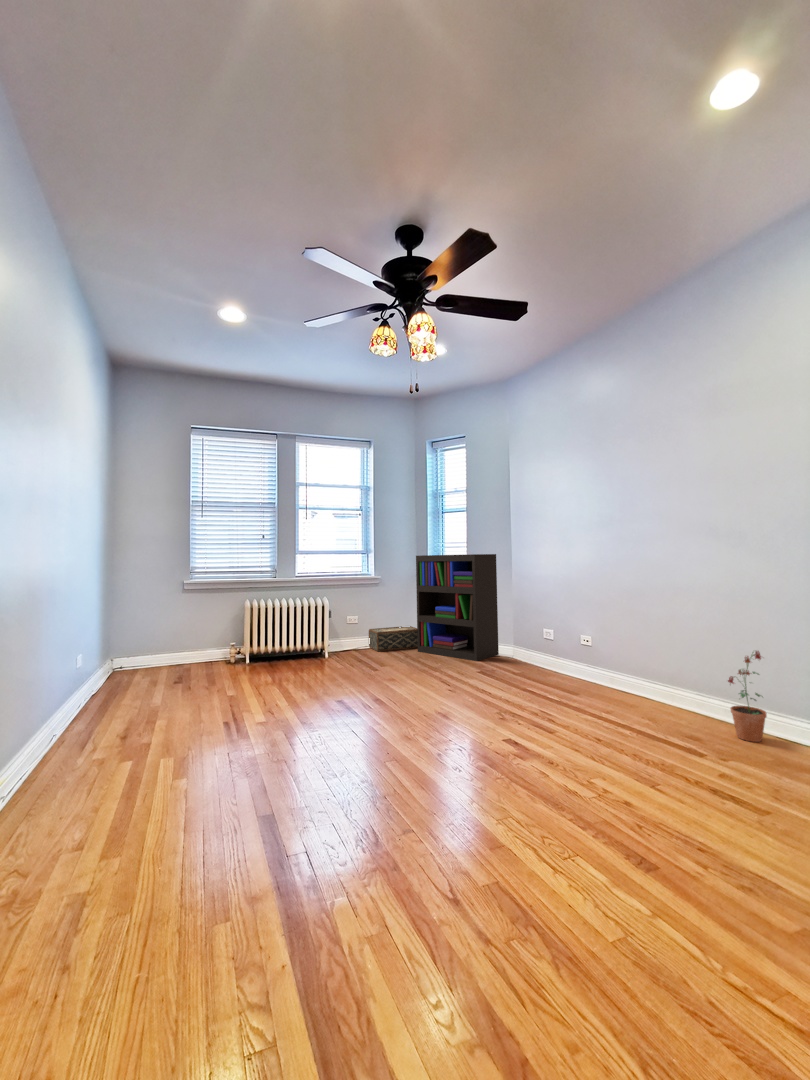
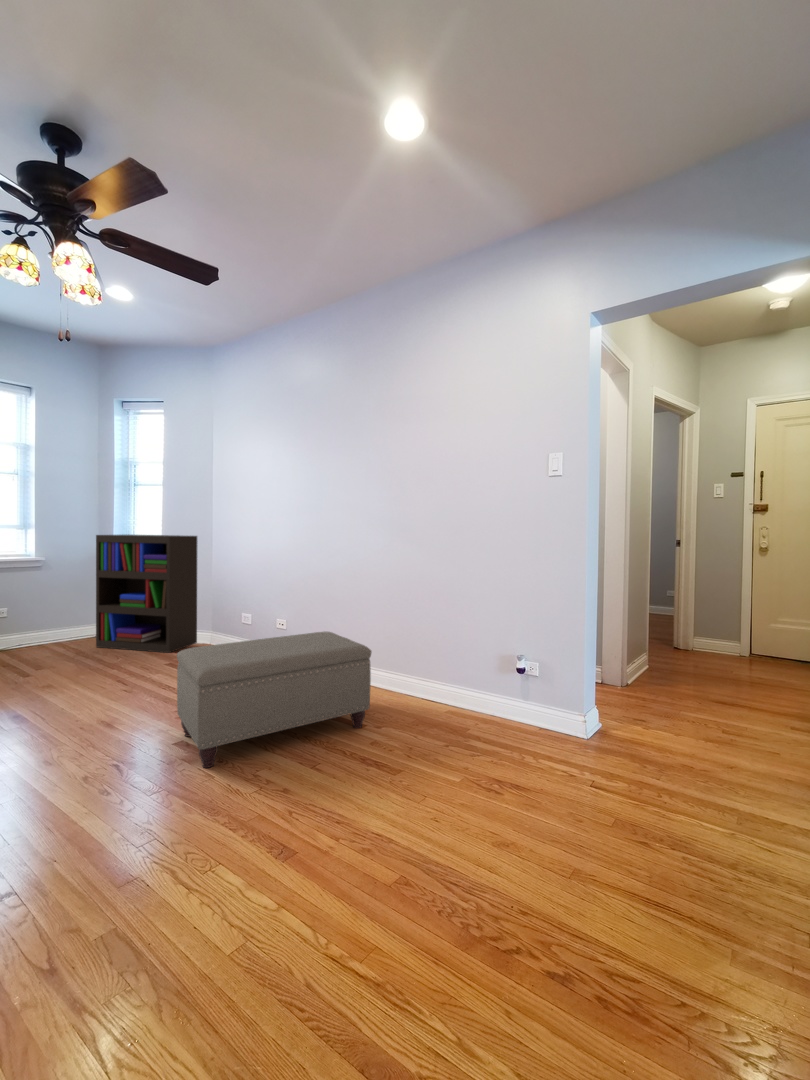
woven basket: present [369,626,418,651] -> none [25,617,101,652]
ottoman: none [501,647,712,765] -> present [177,632,372,768]
potted plant: present [728,651,767,742] -> none [387,628,416,705]

